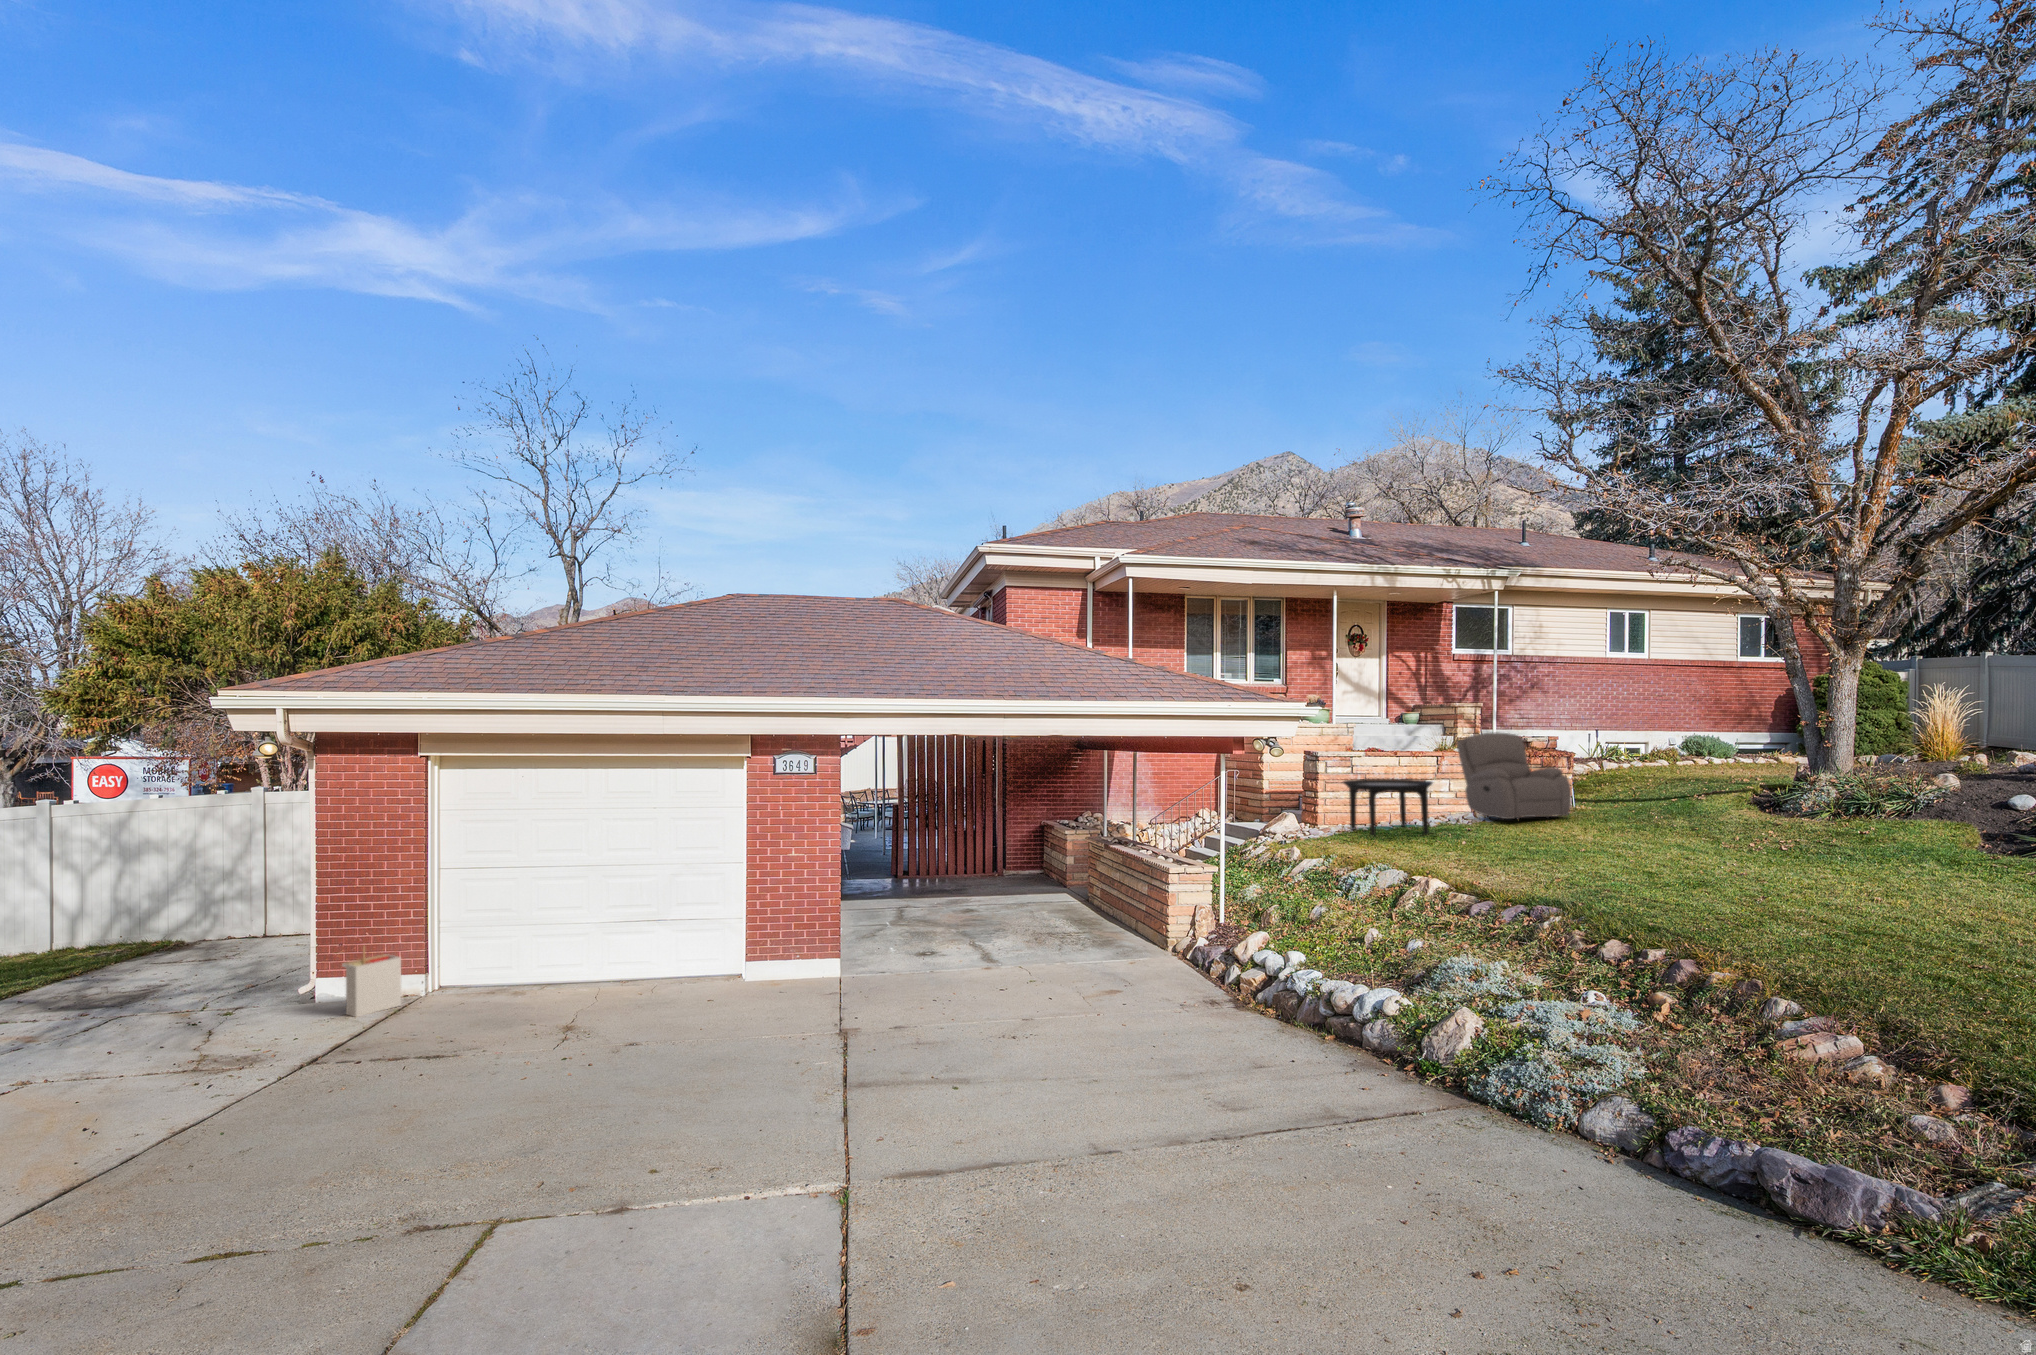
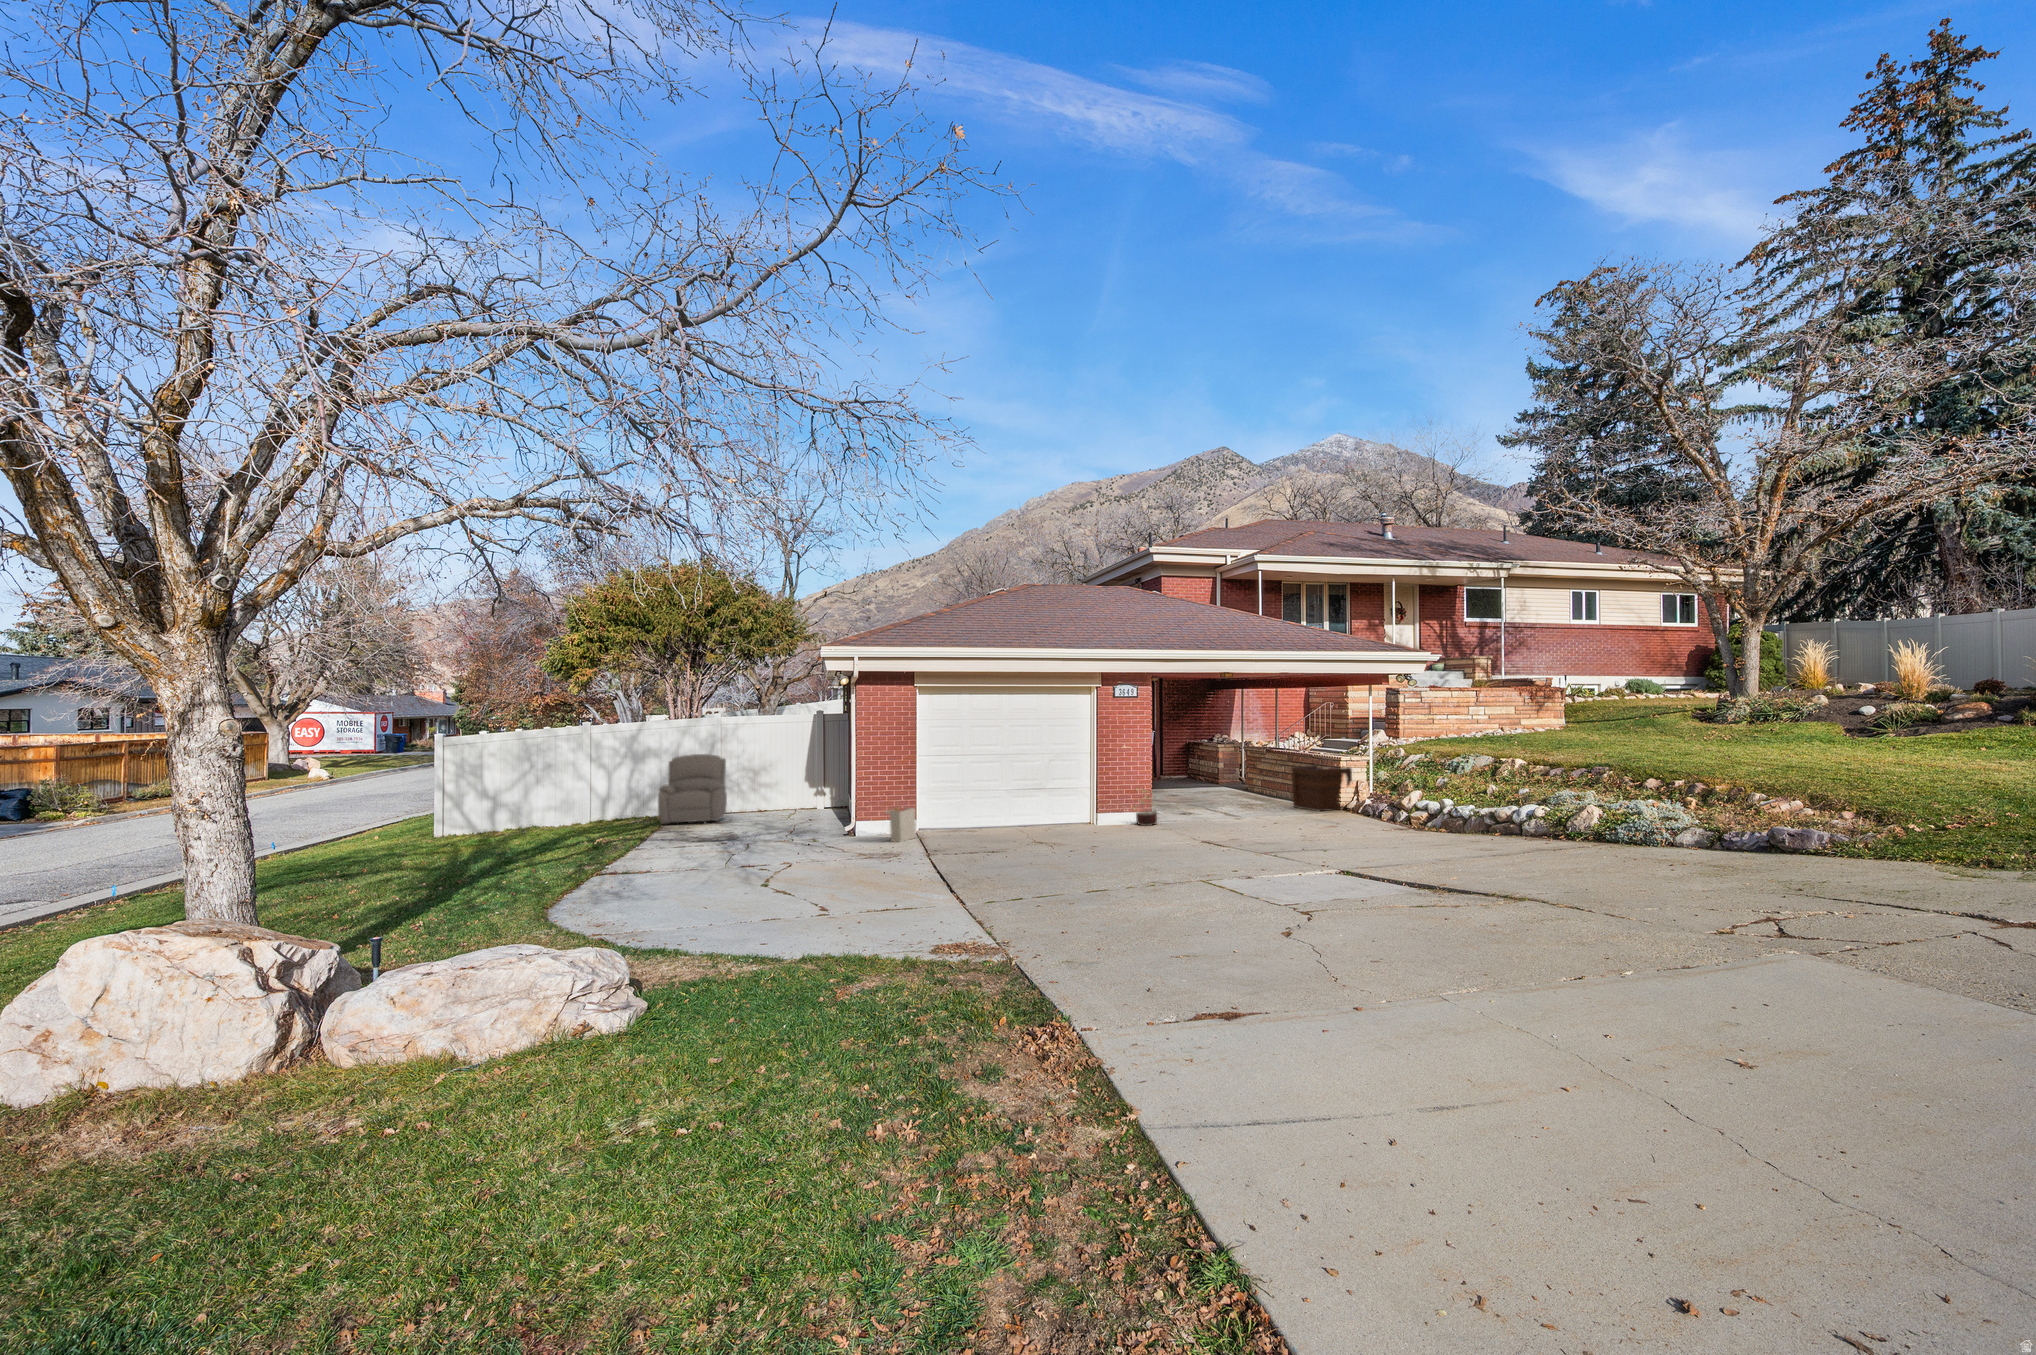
chair: present [1457,733,1571,821] -> present [658,754,727,824]
round table: present [1343,779,1433,836] -> none [1427,704,1492,741]
wooden crate: none [1082,880,1169,961] -> present [1291,765,1352,811]
decorative plant: none [780,922,821,988] -> present [1132,788,1157,826]

